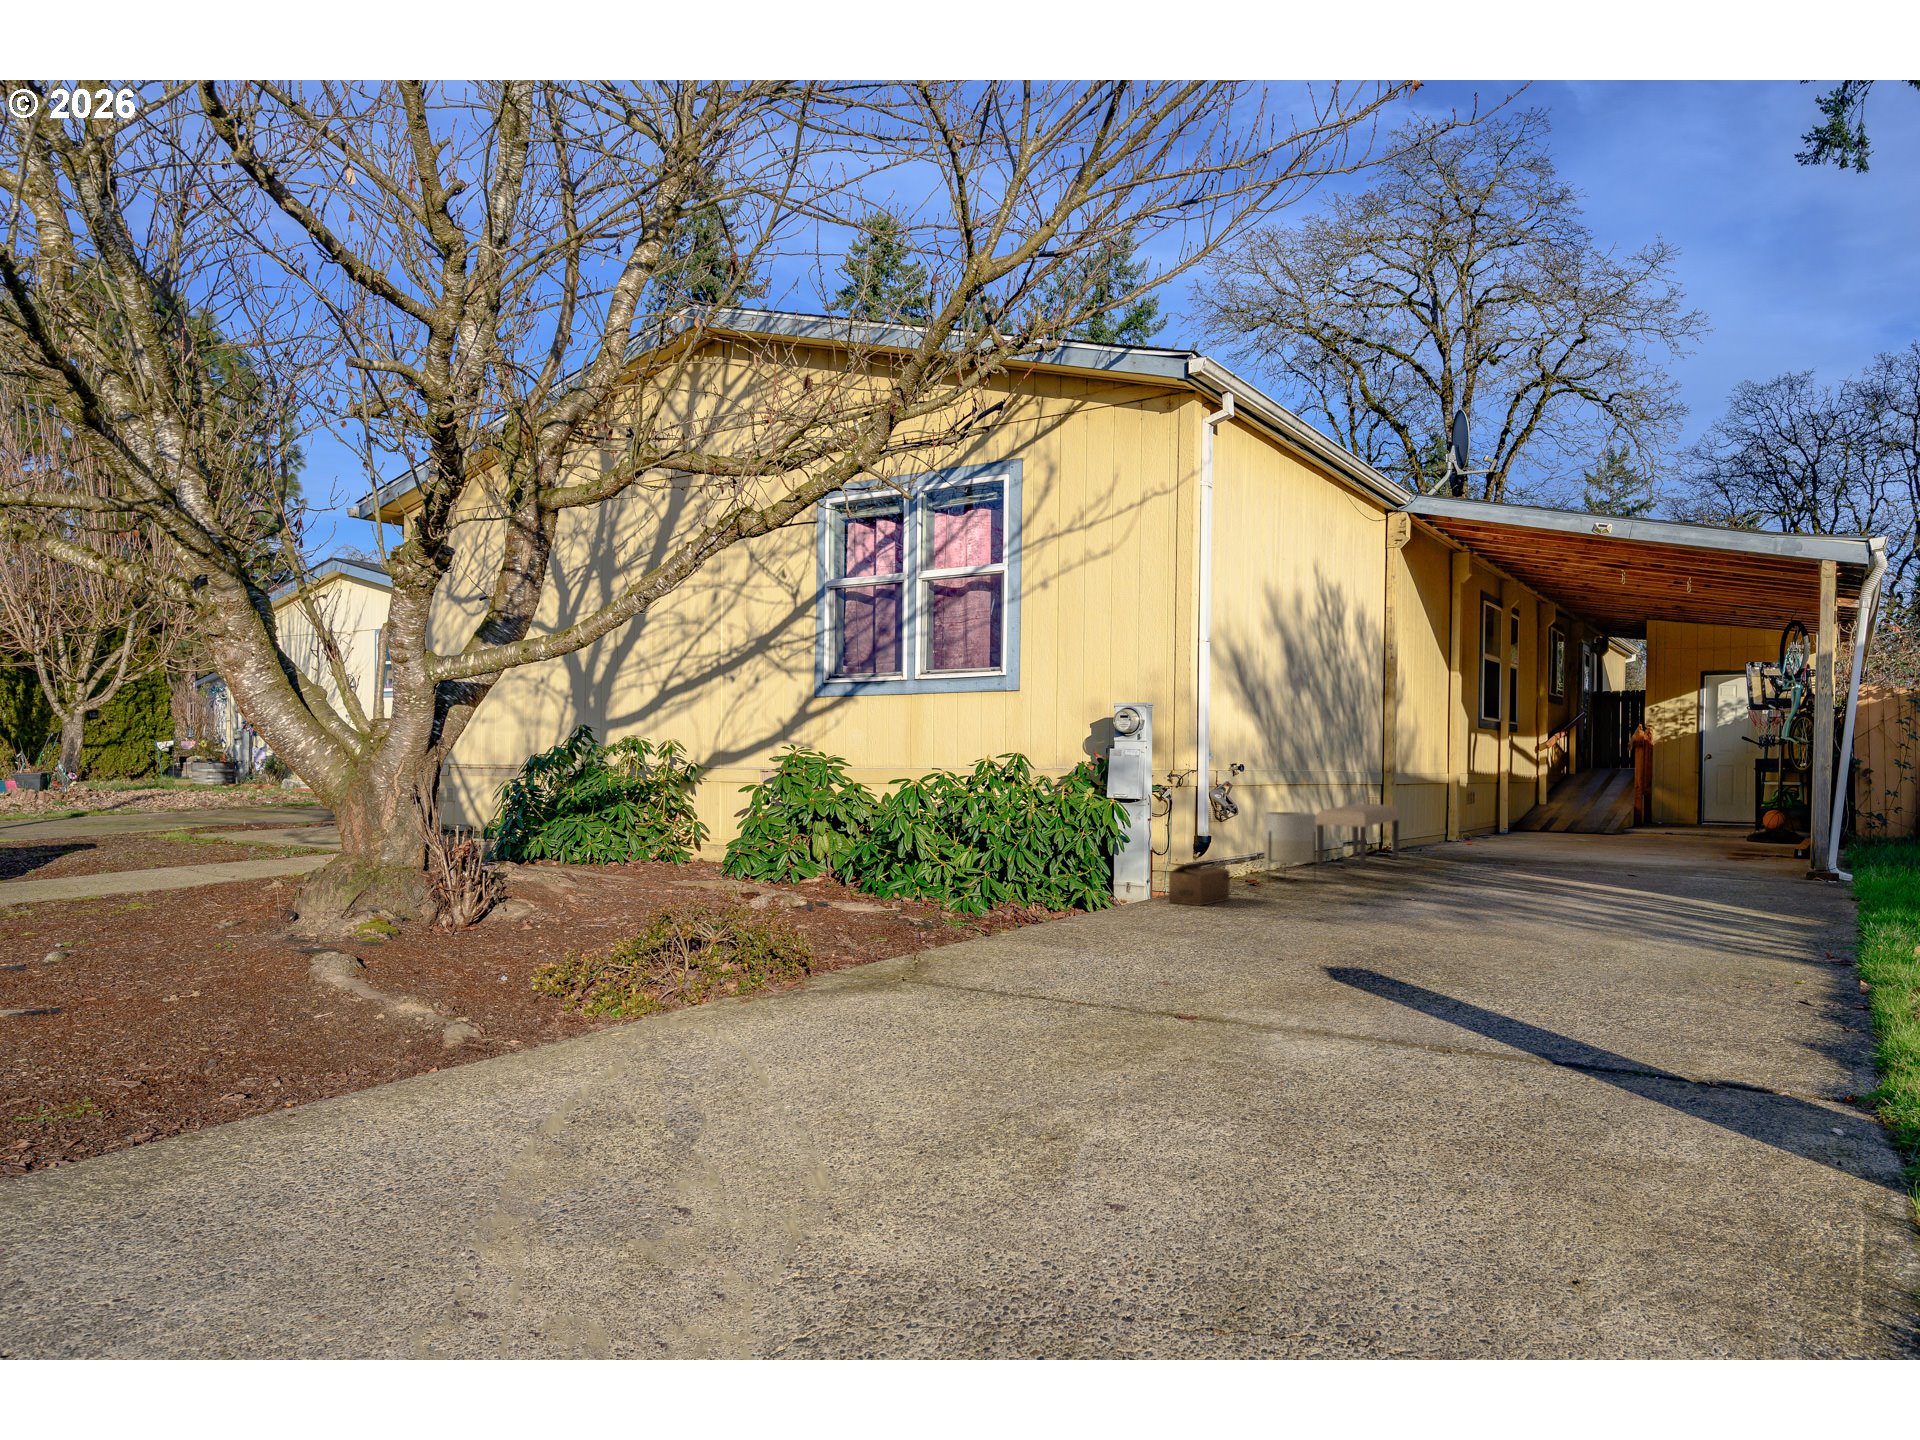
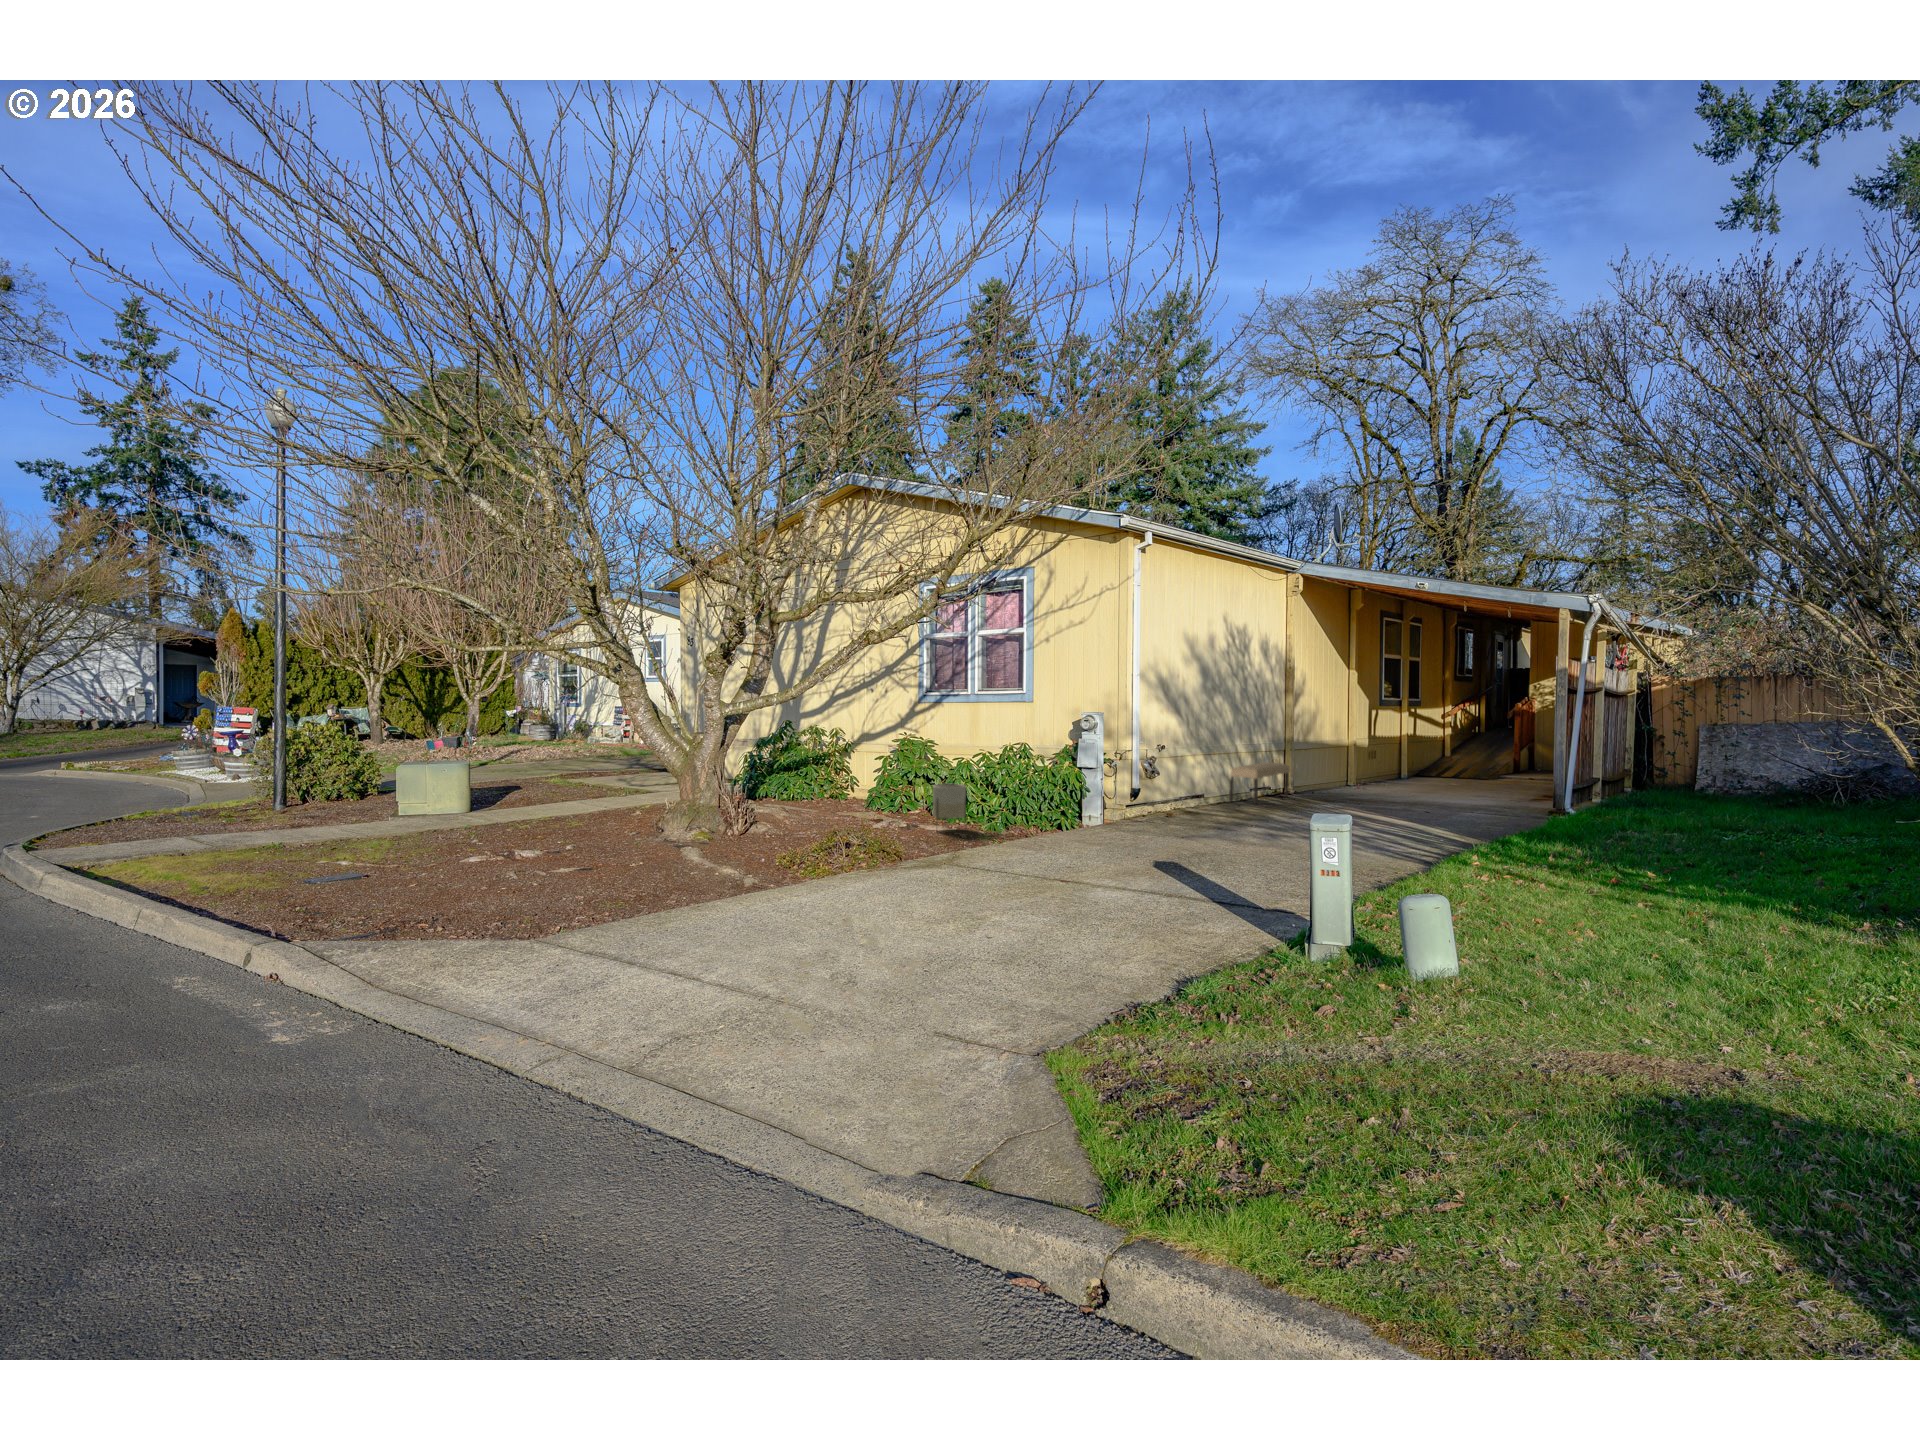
planter: present [1264,812,1316,881] -> present [933,784,966,819]
cardboard box: present [1169,861,1230,906] -> none [1114,801,1152,828]

